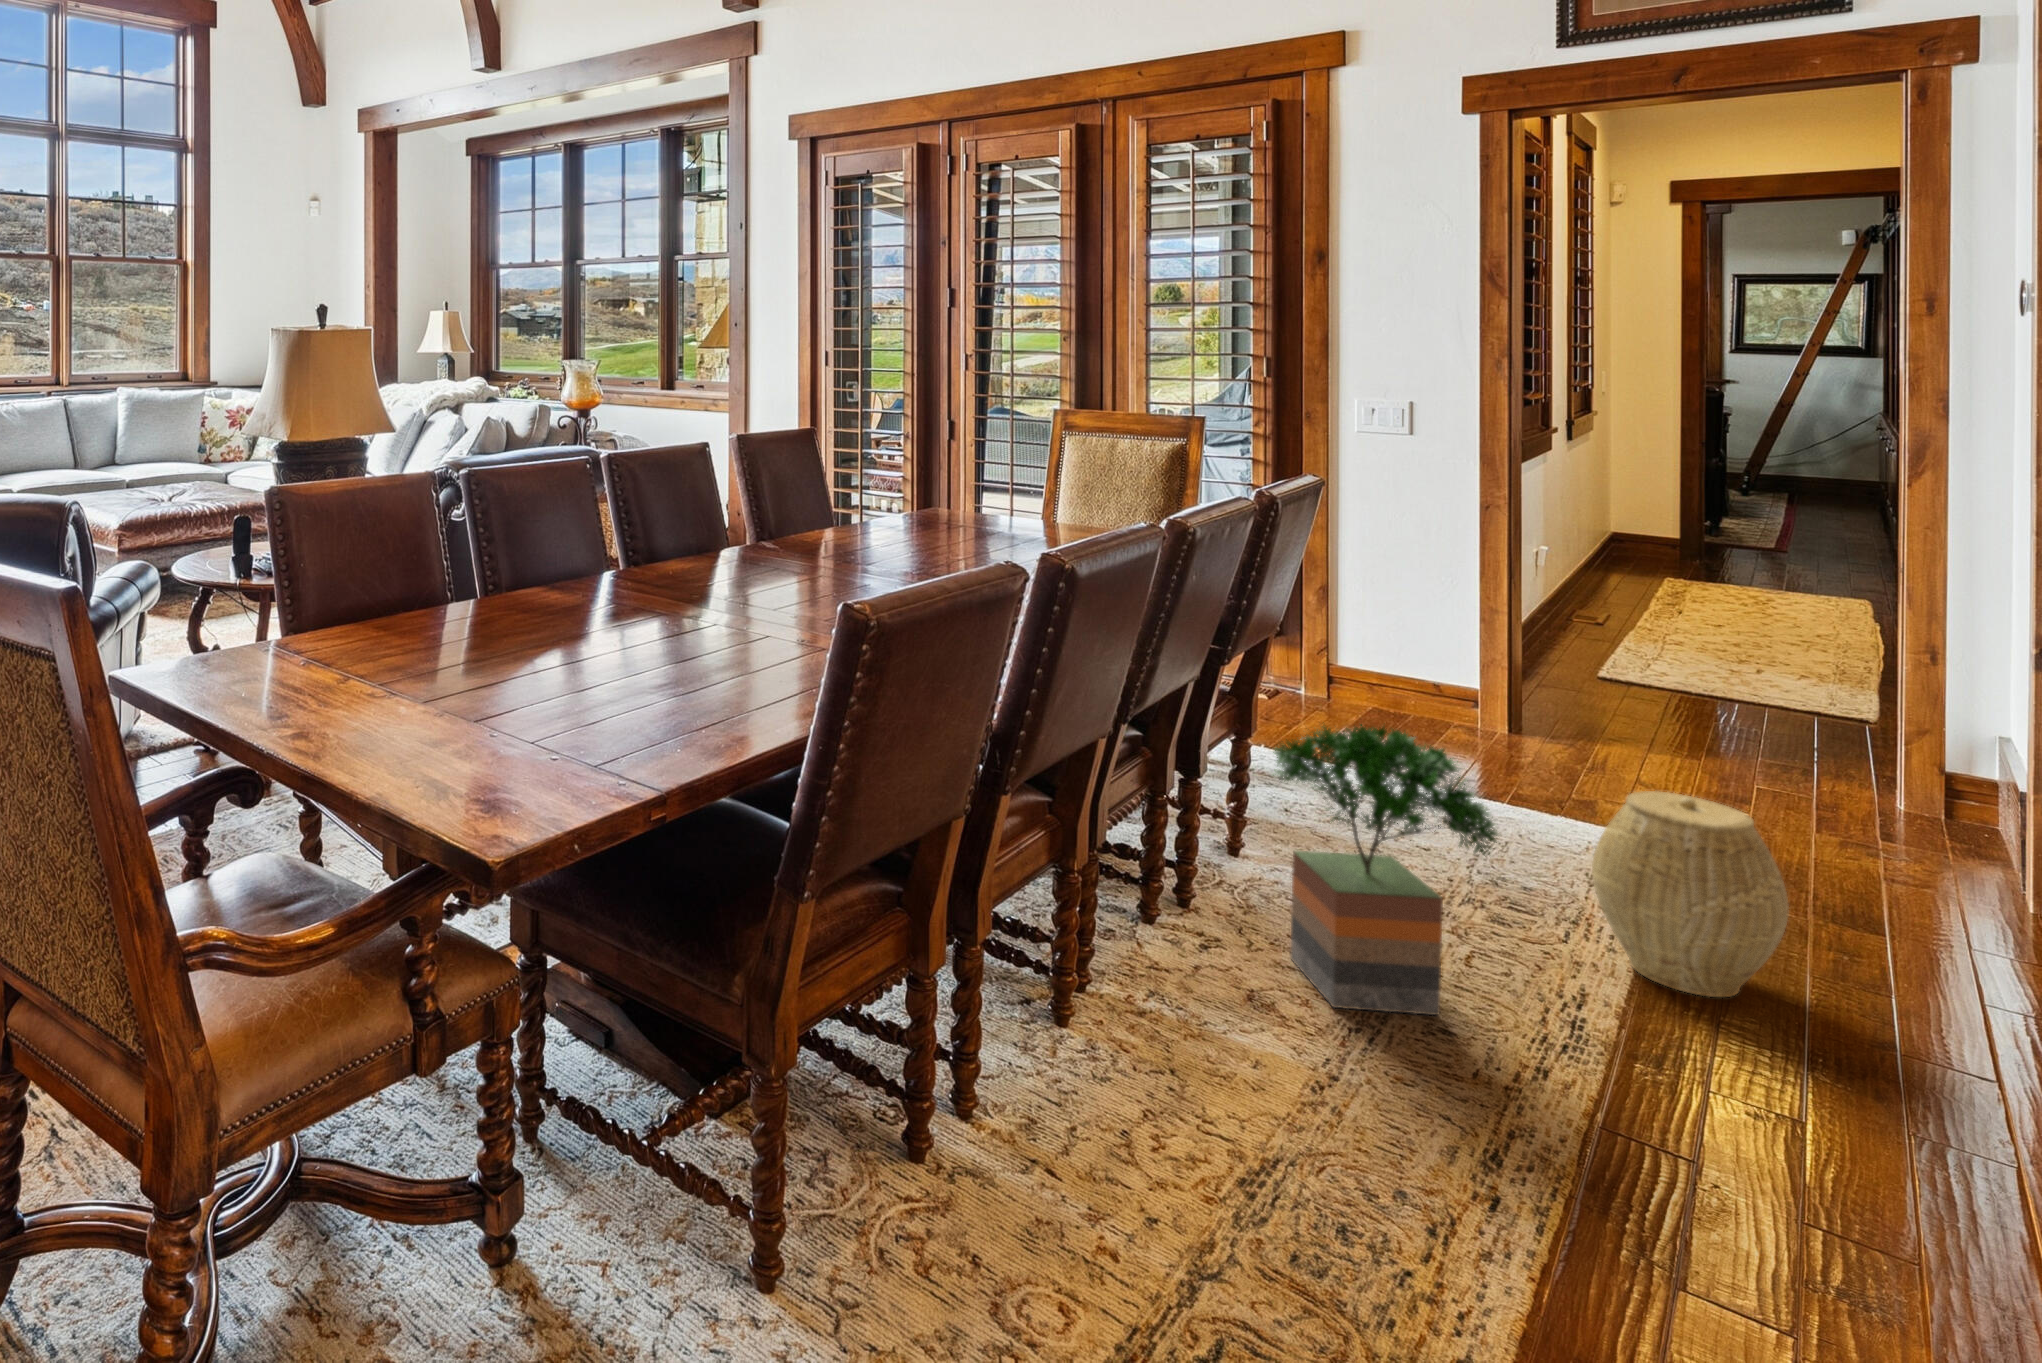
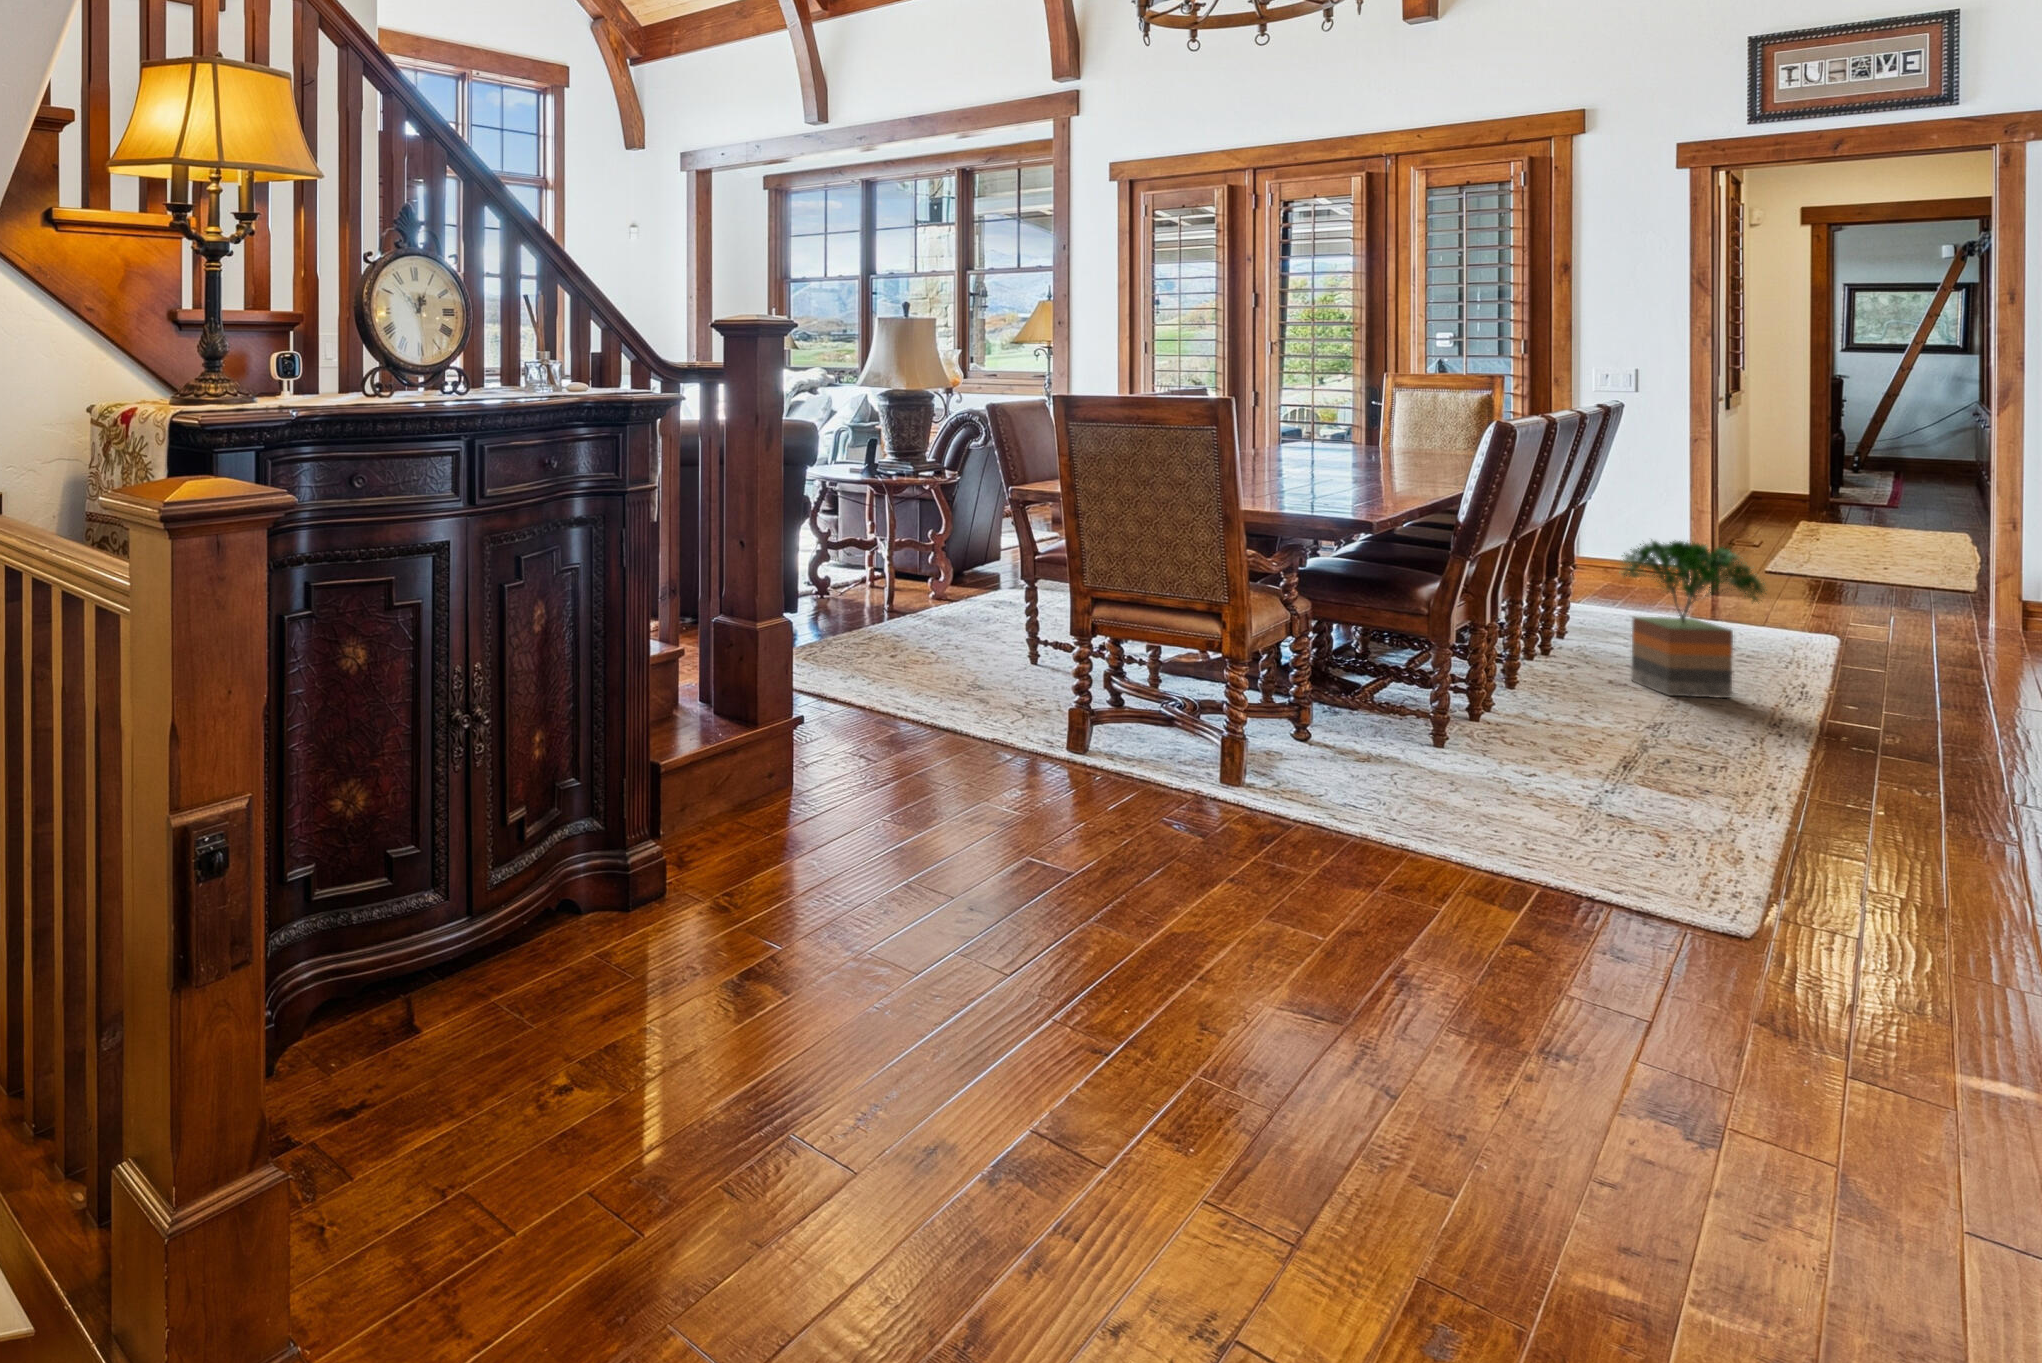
woven basket: present [1592,791,1789,997] -> none [1811,582,1933,694]

